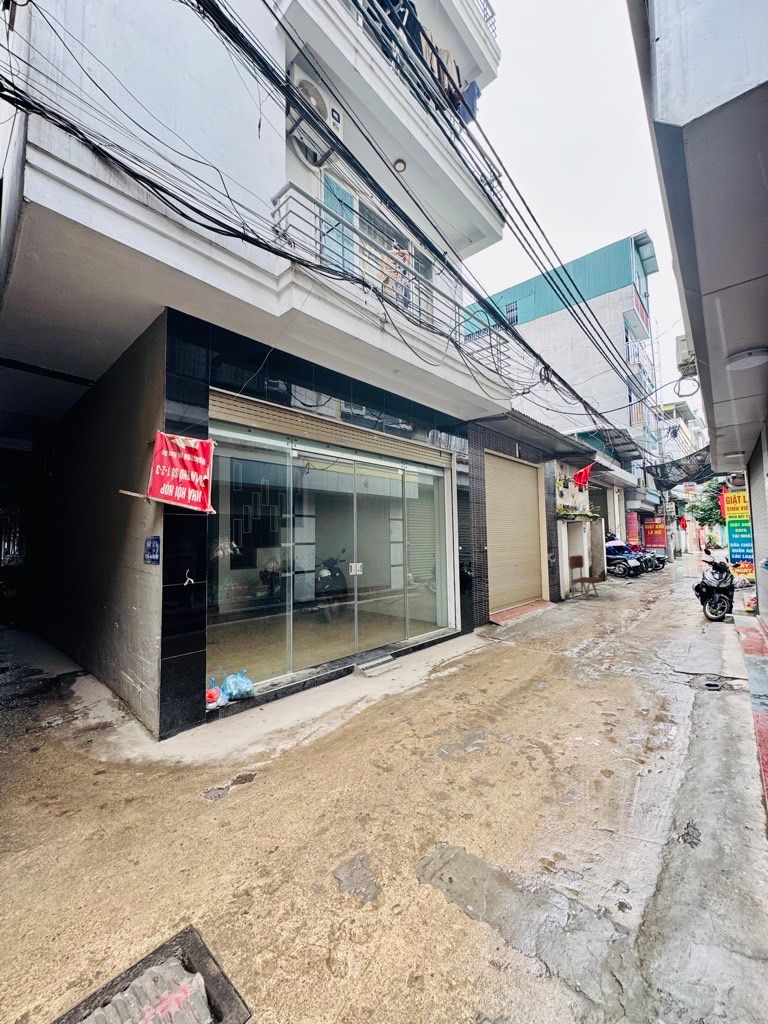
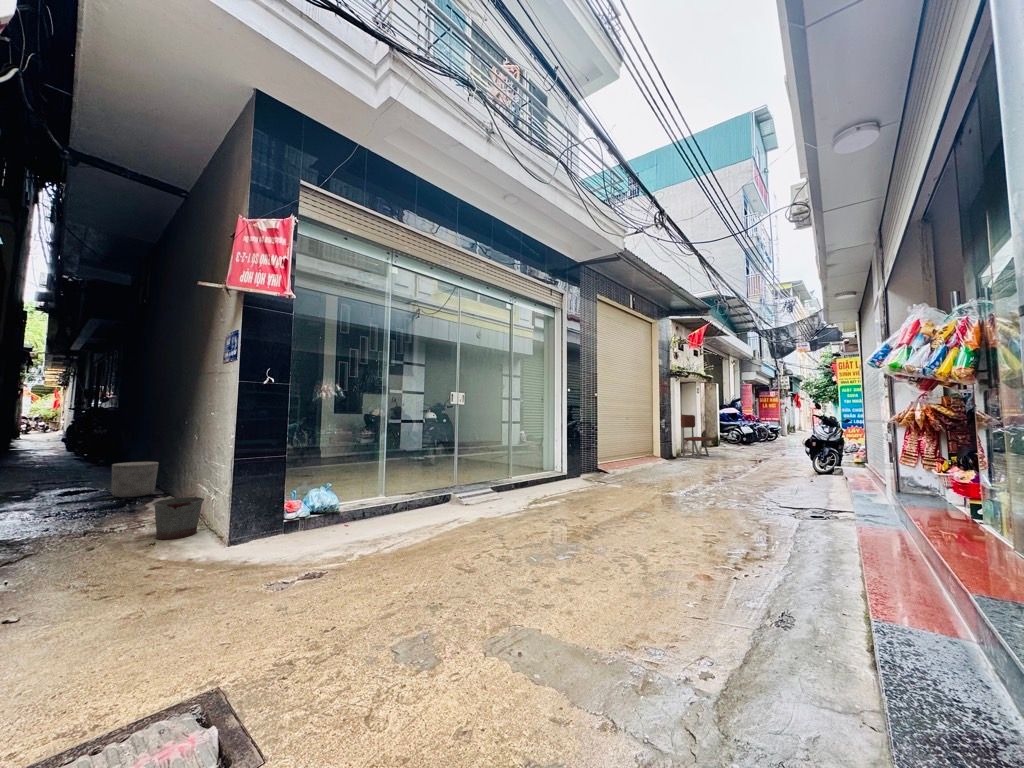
planter: none [32,637,74,675] -> present [111,462,159,498]
bucket: none [85,688,130,733] -> present [153,497,204,539]

